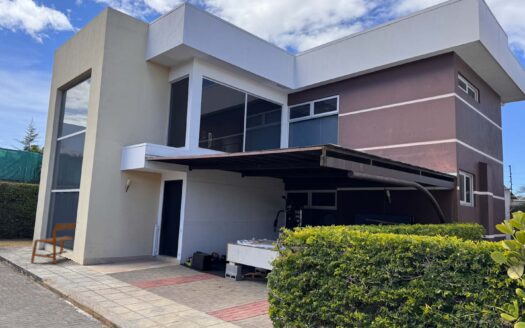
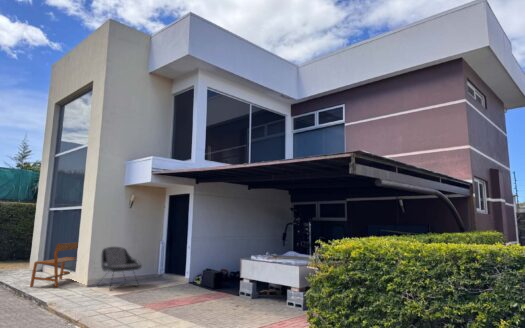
lounge chair: none [92,228,134,269] -> present [101,247,141,287]

